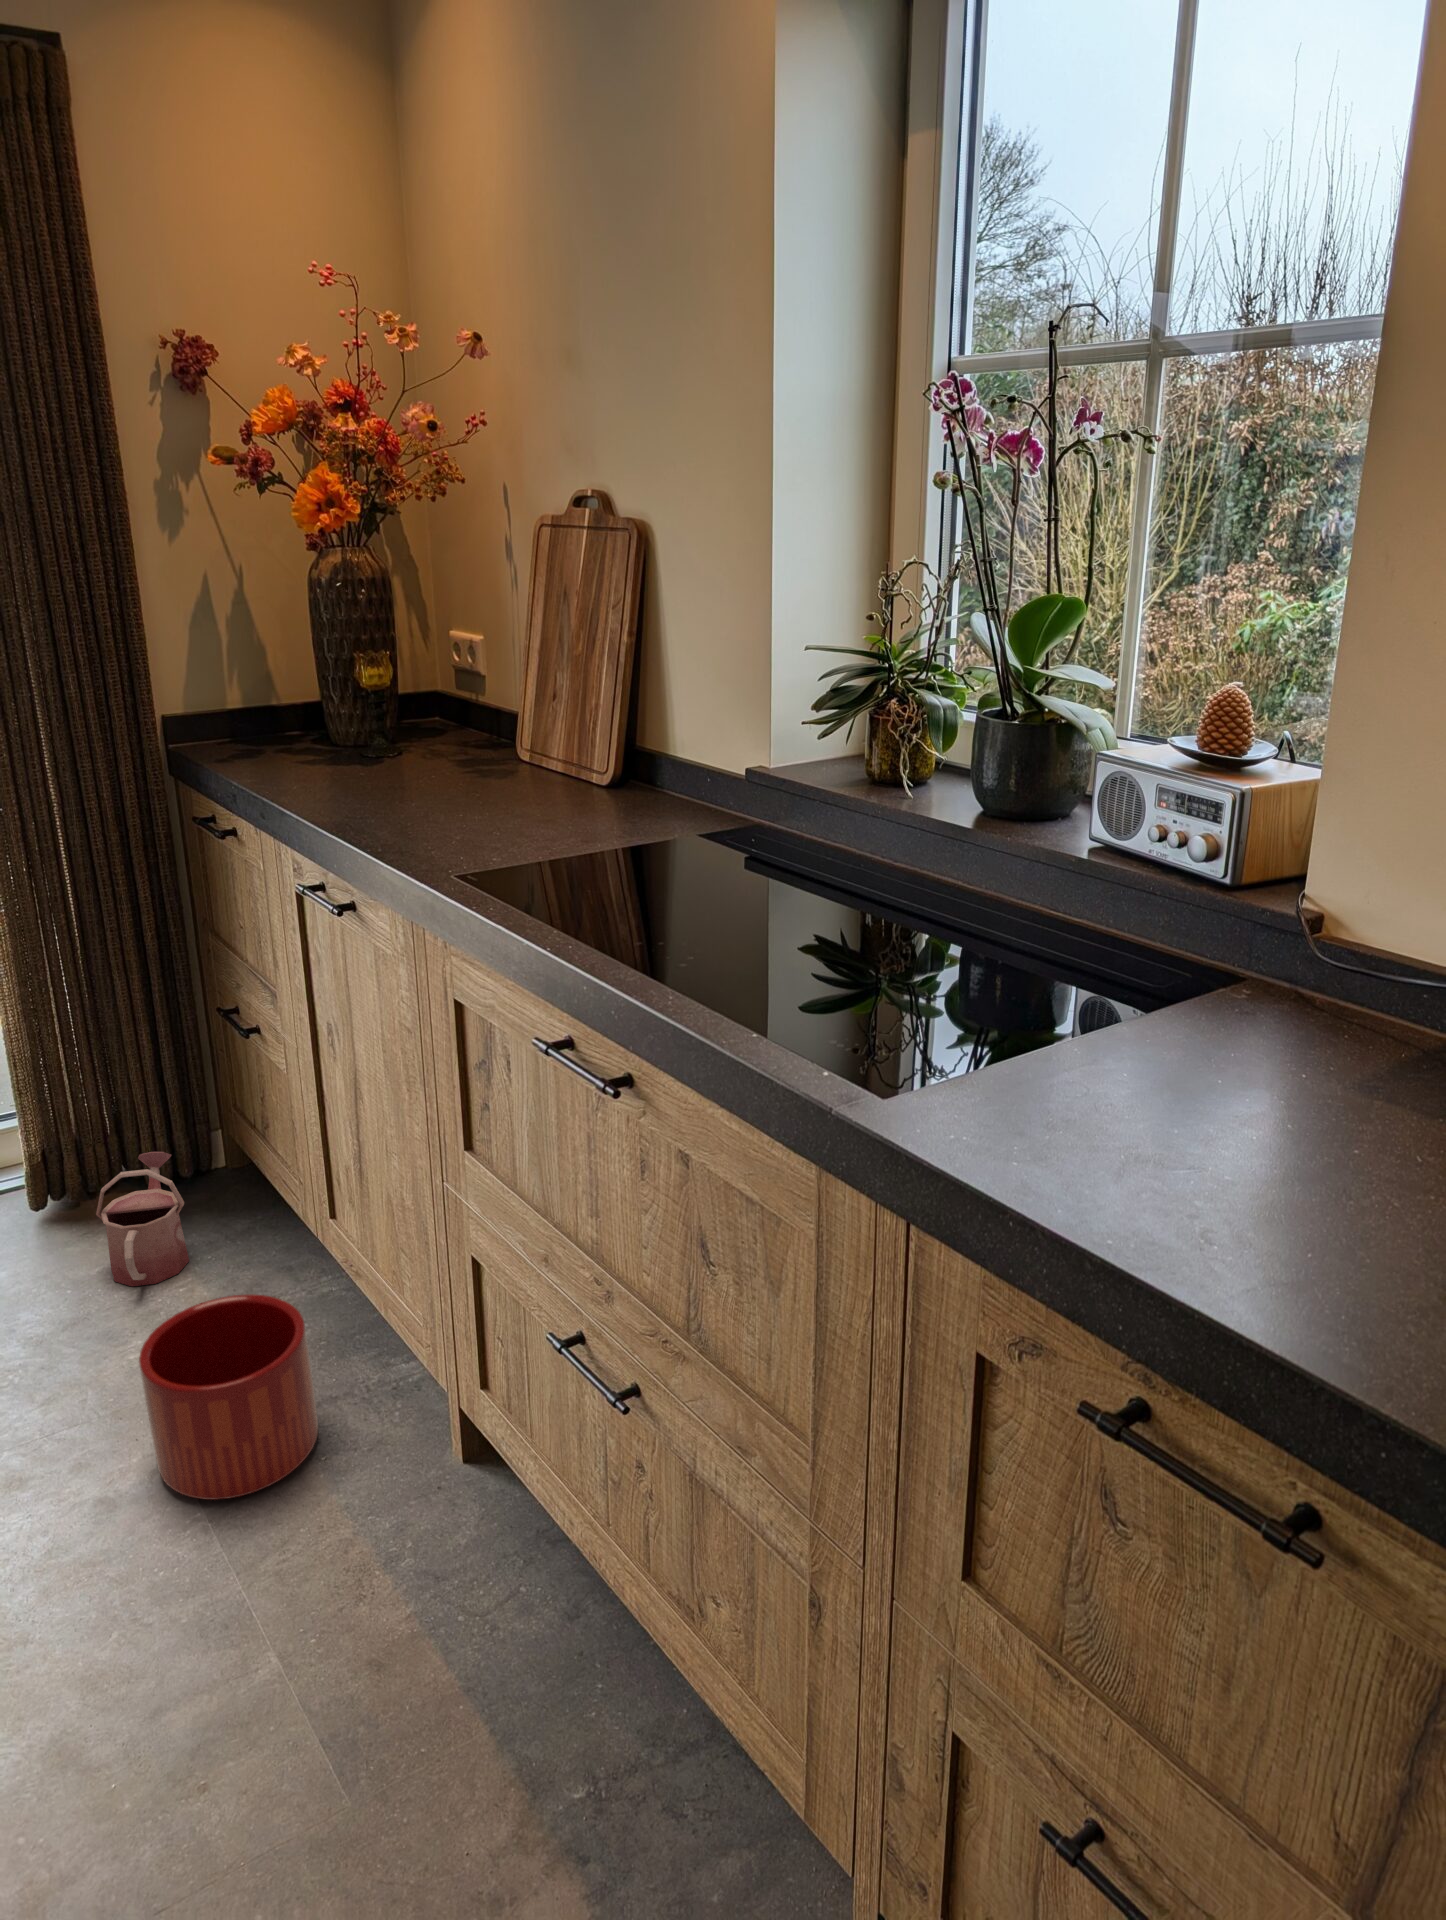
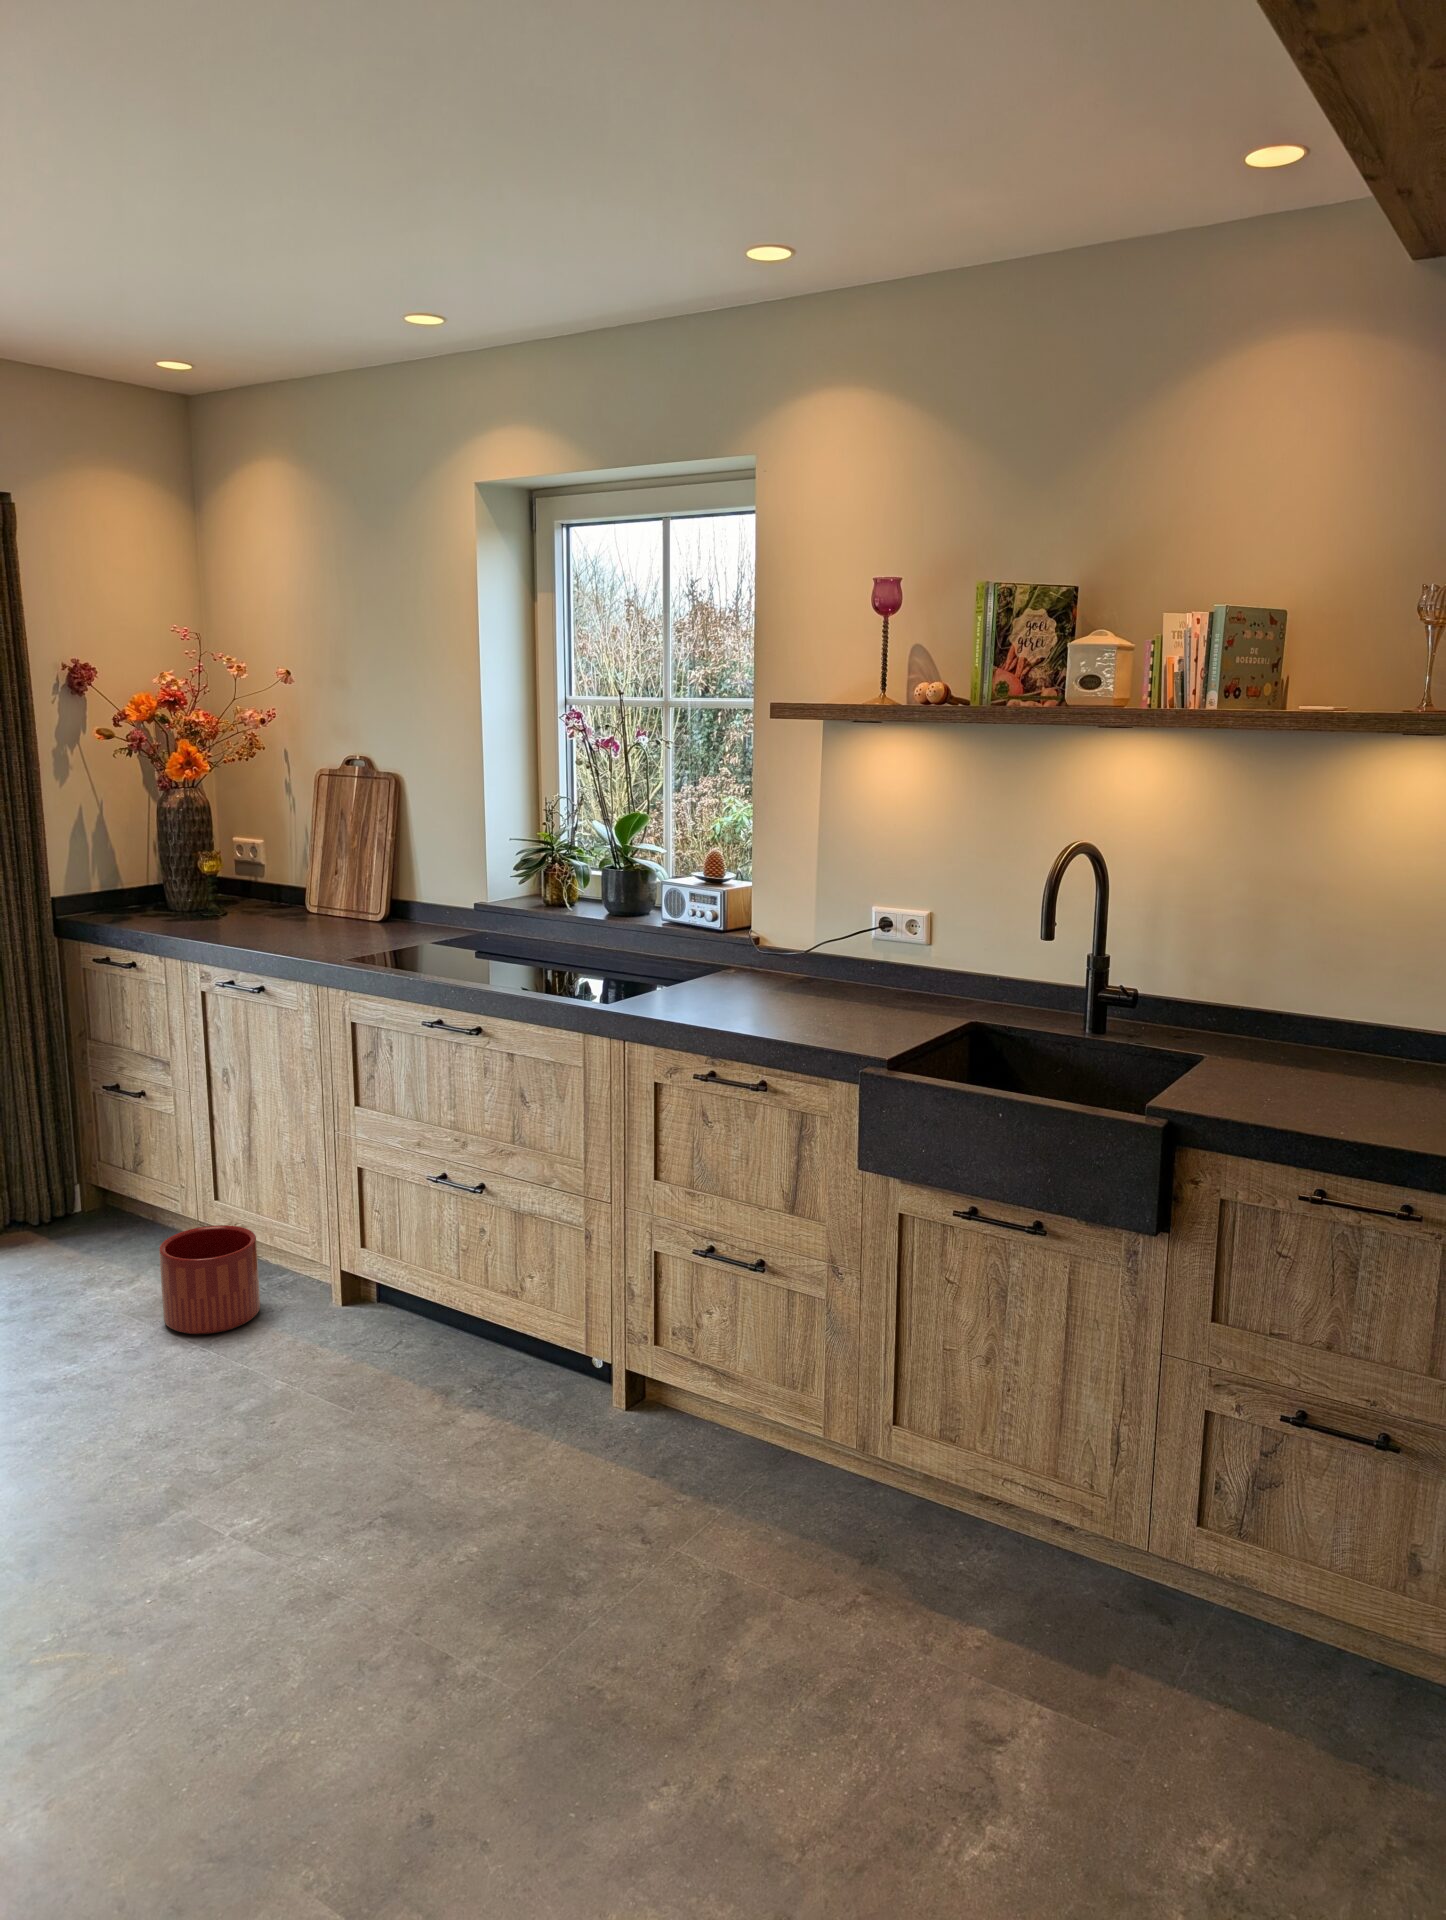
watering can: present [96,1152,189,1286] -> none [44,1189,104,1271]

